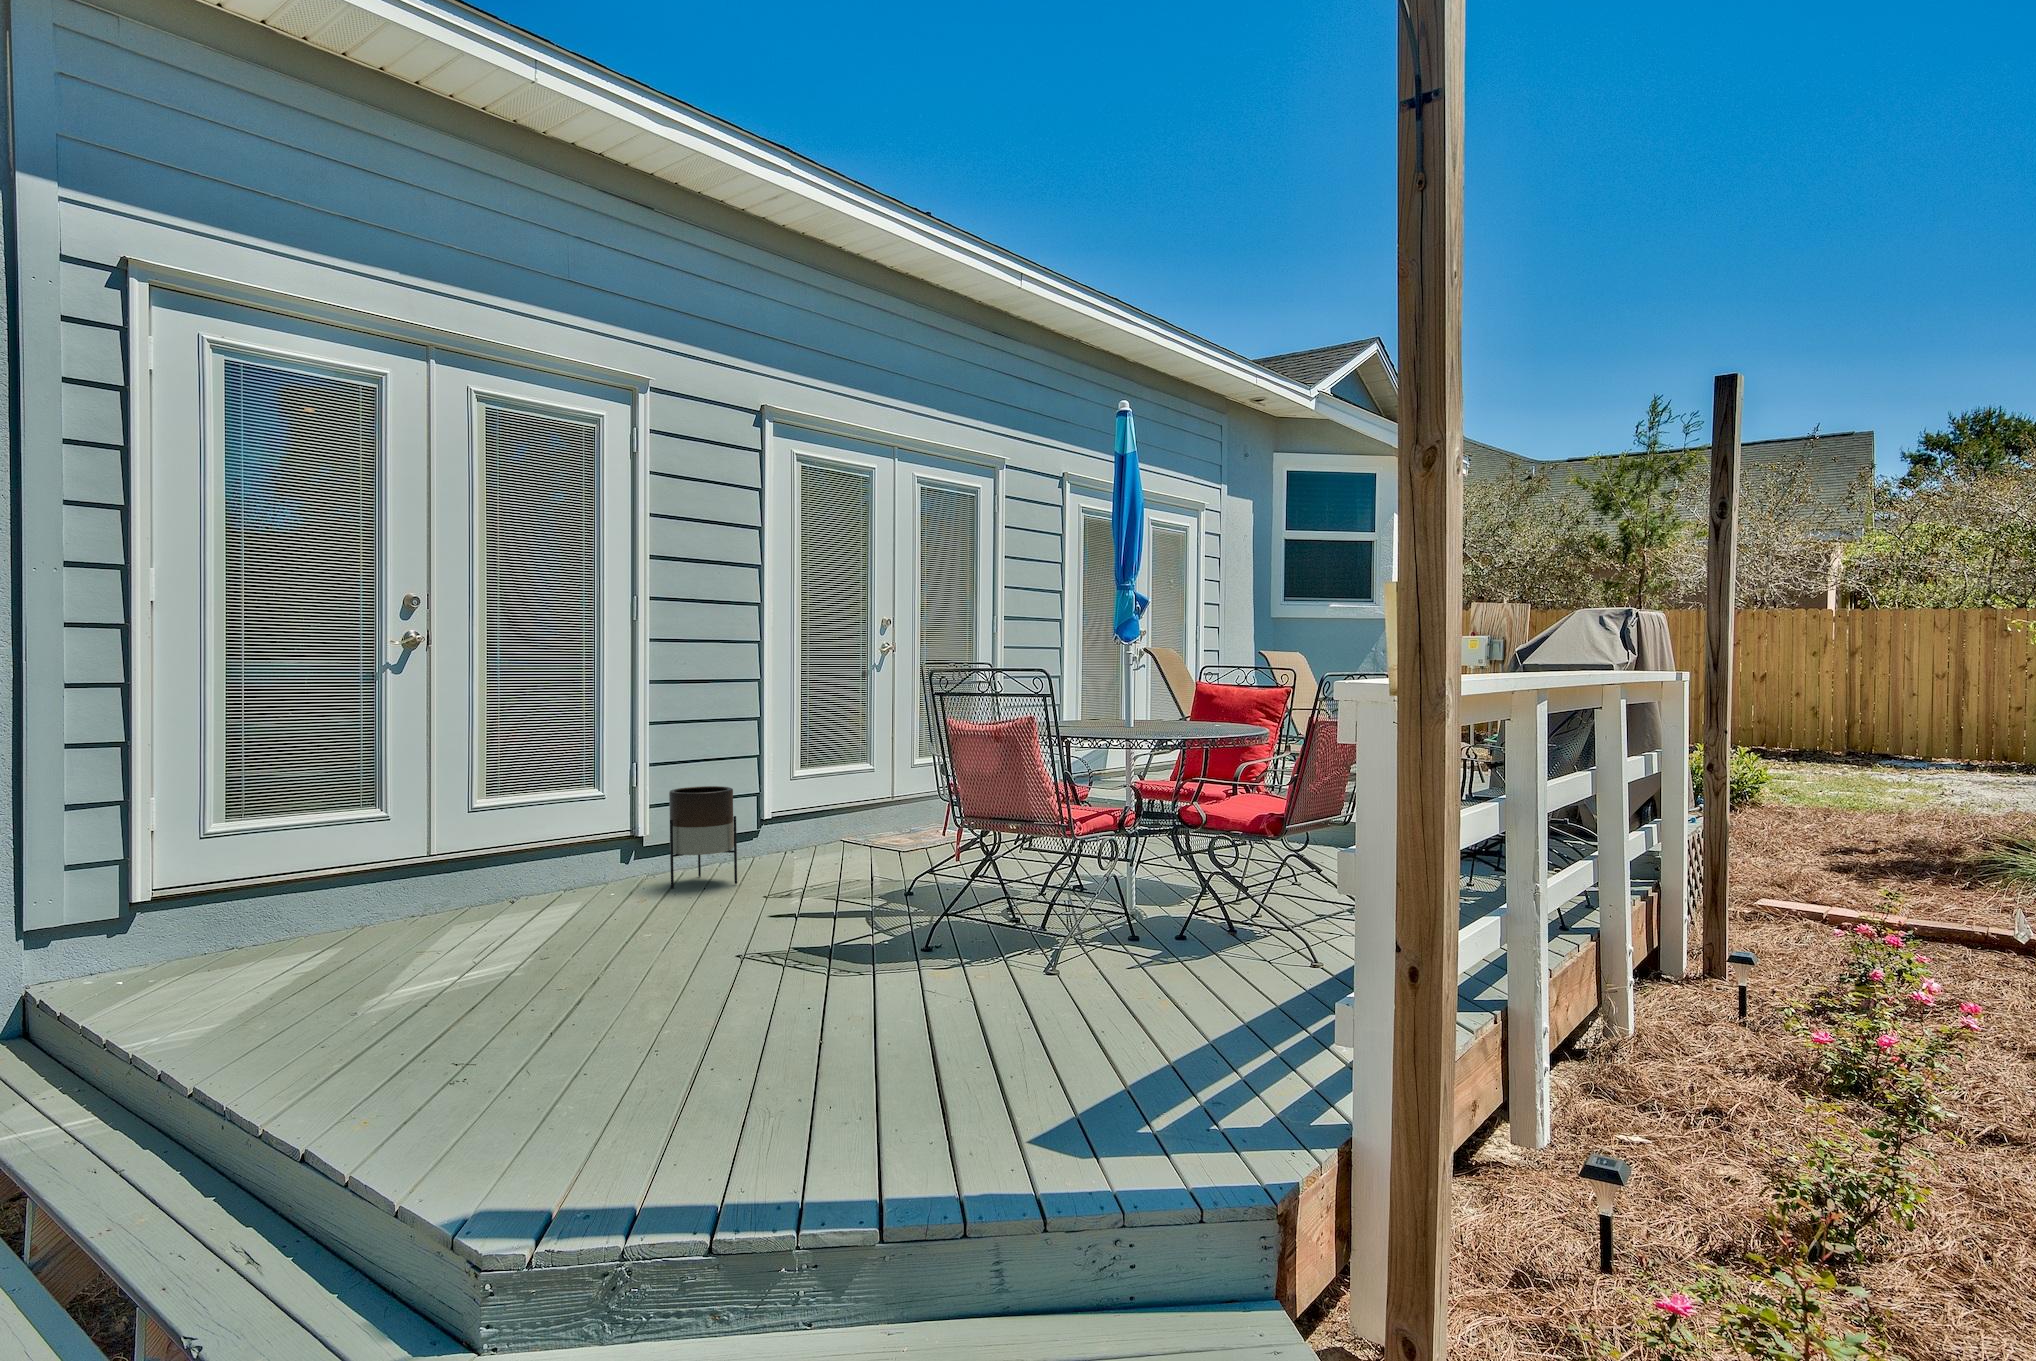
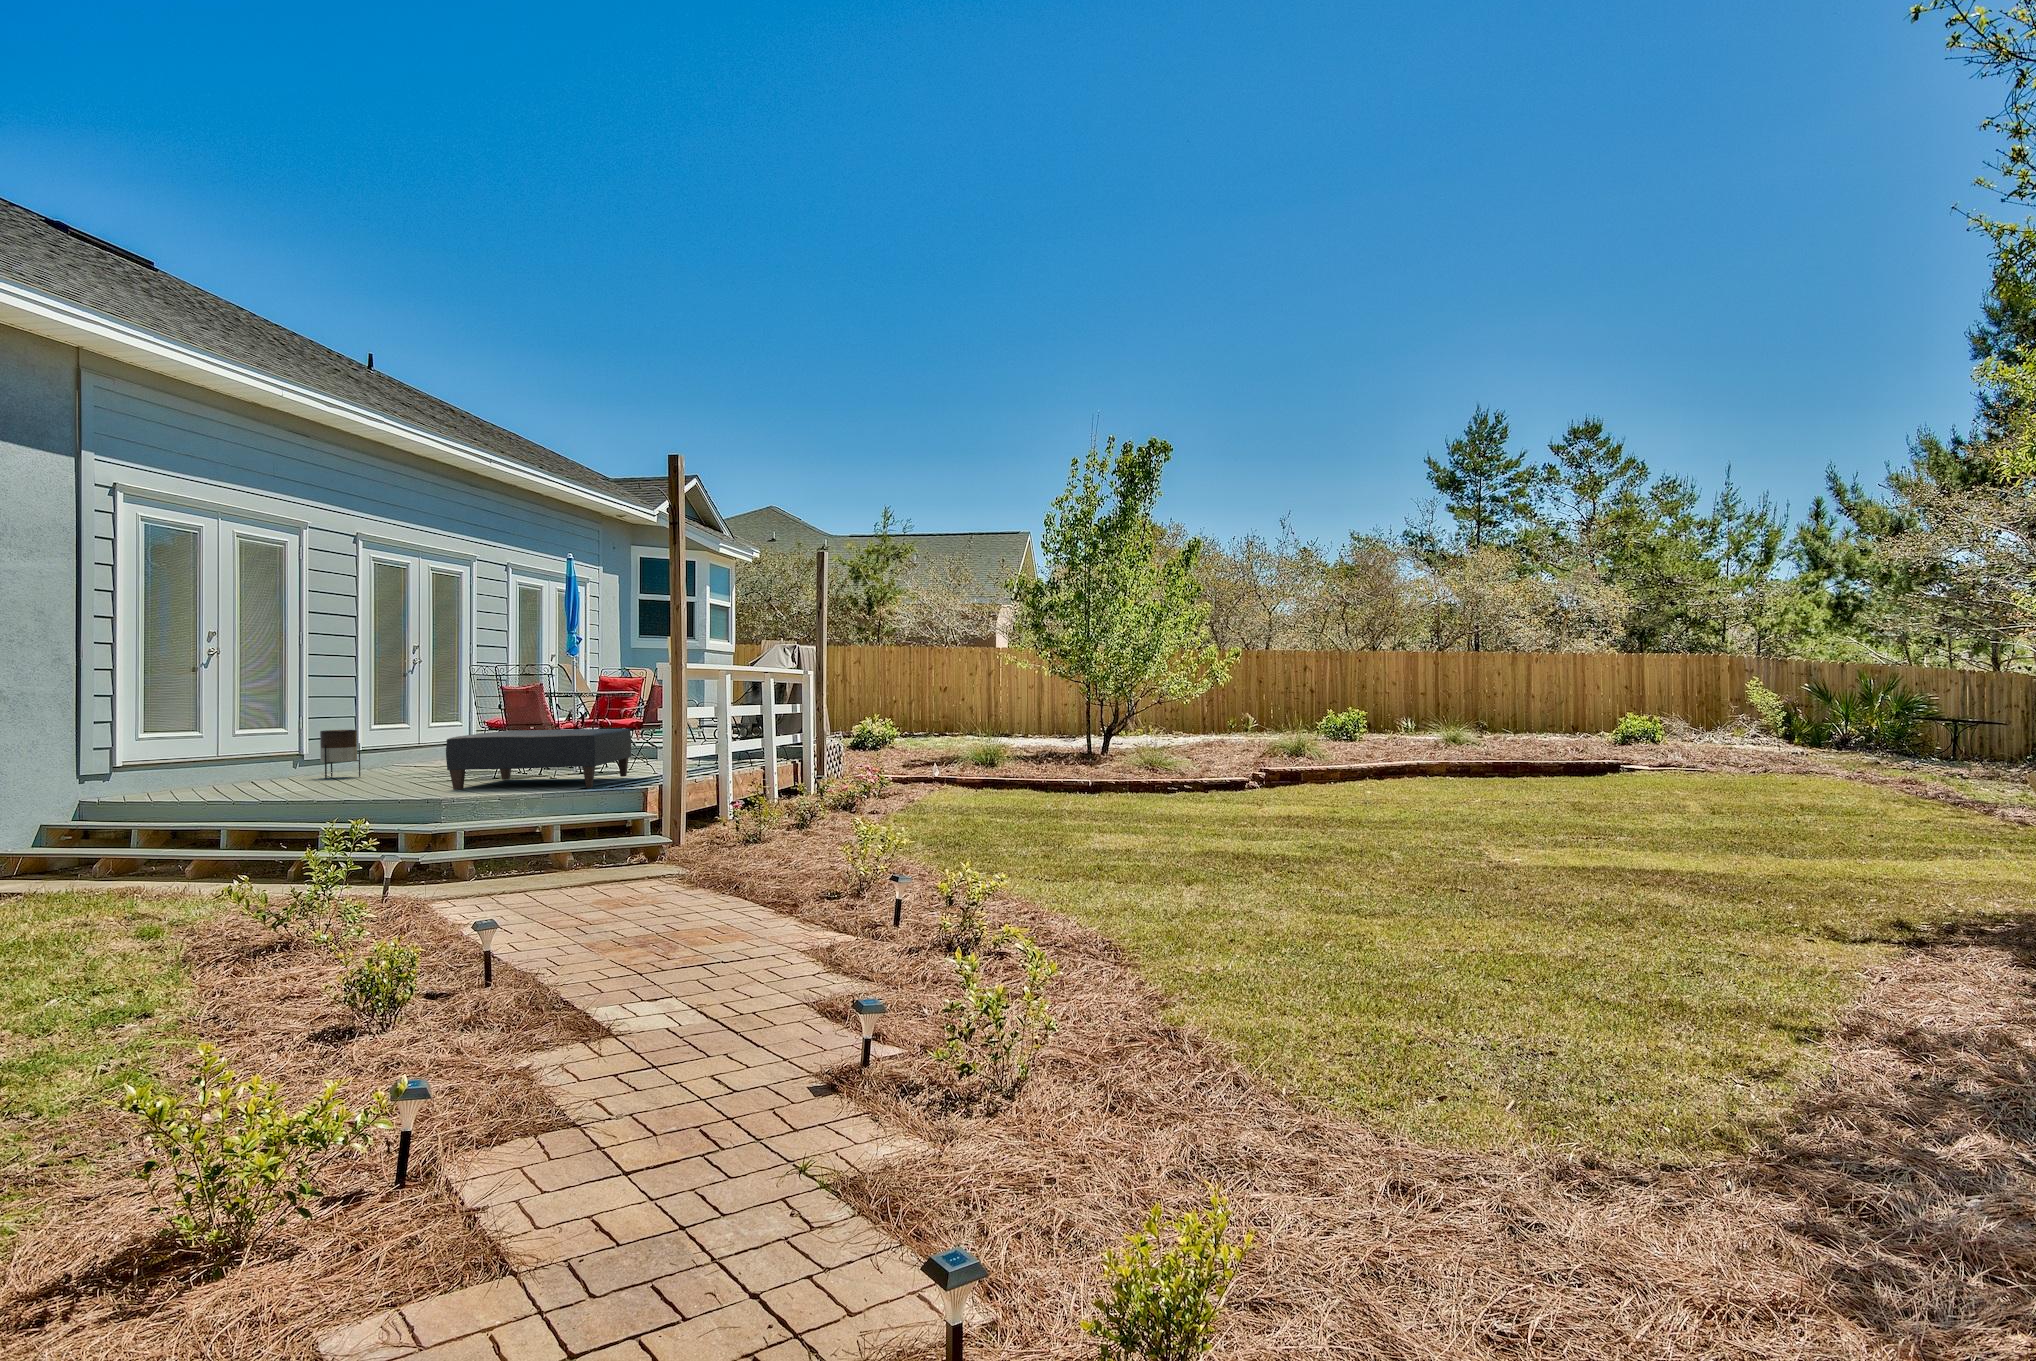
ottoman: none [747,827,1252,1086] -> present [446,729,631,789]

